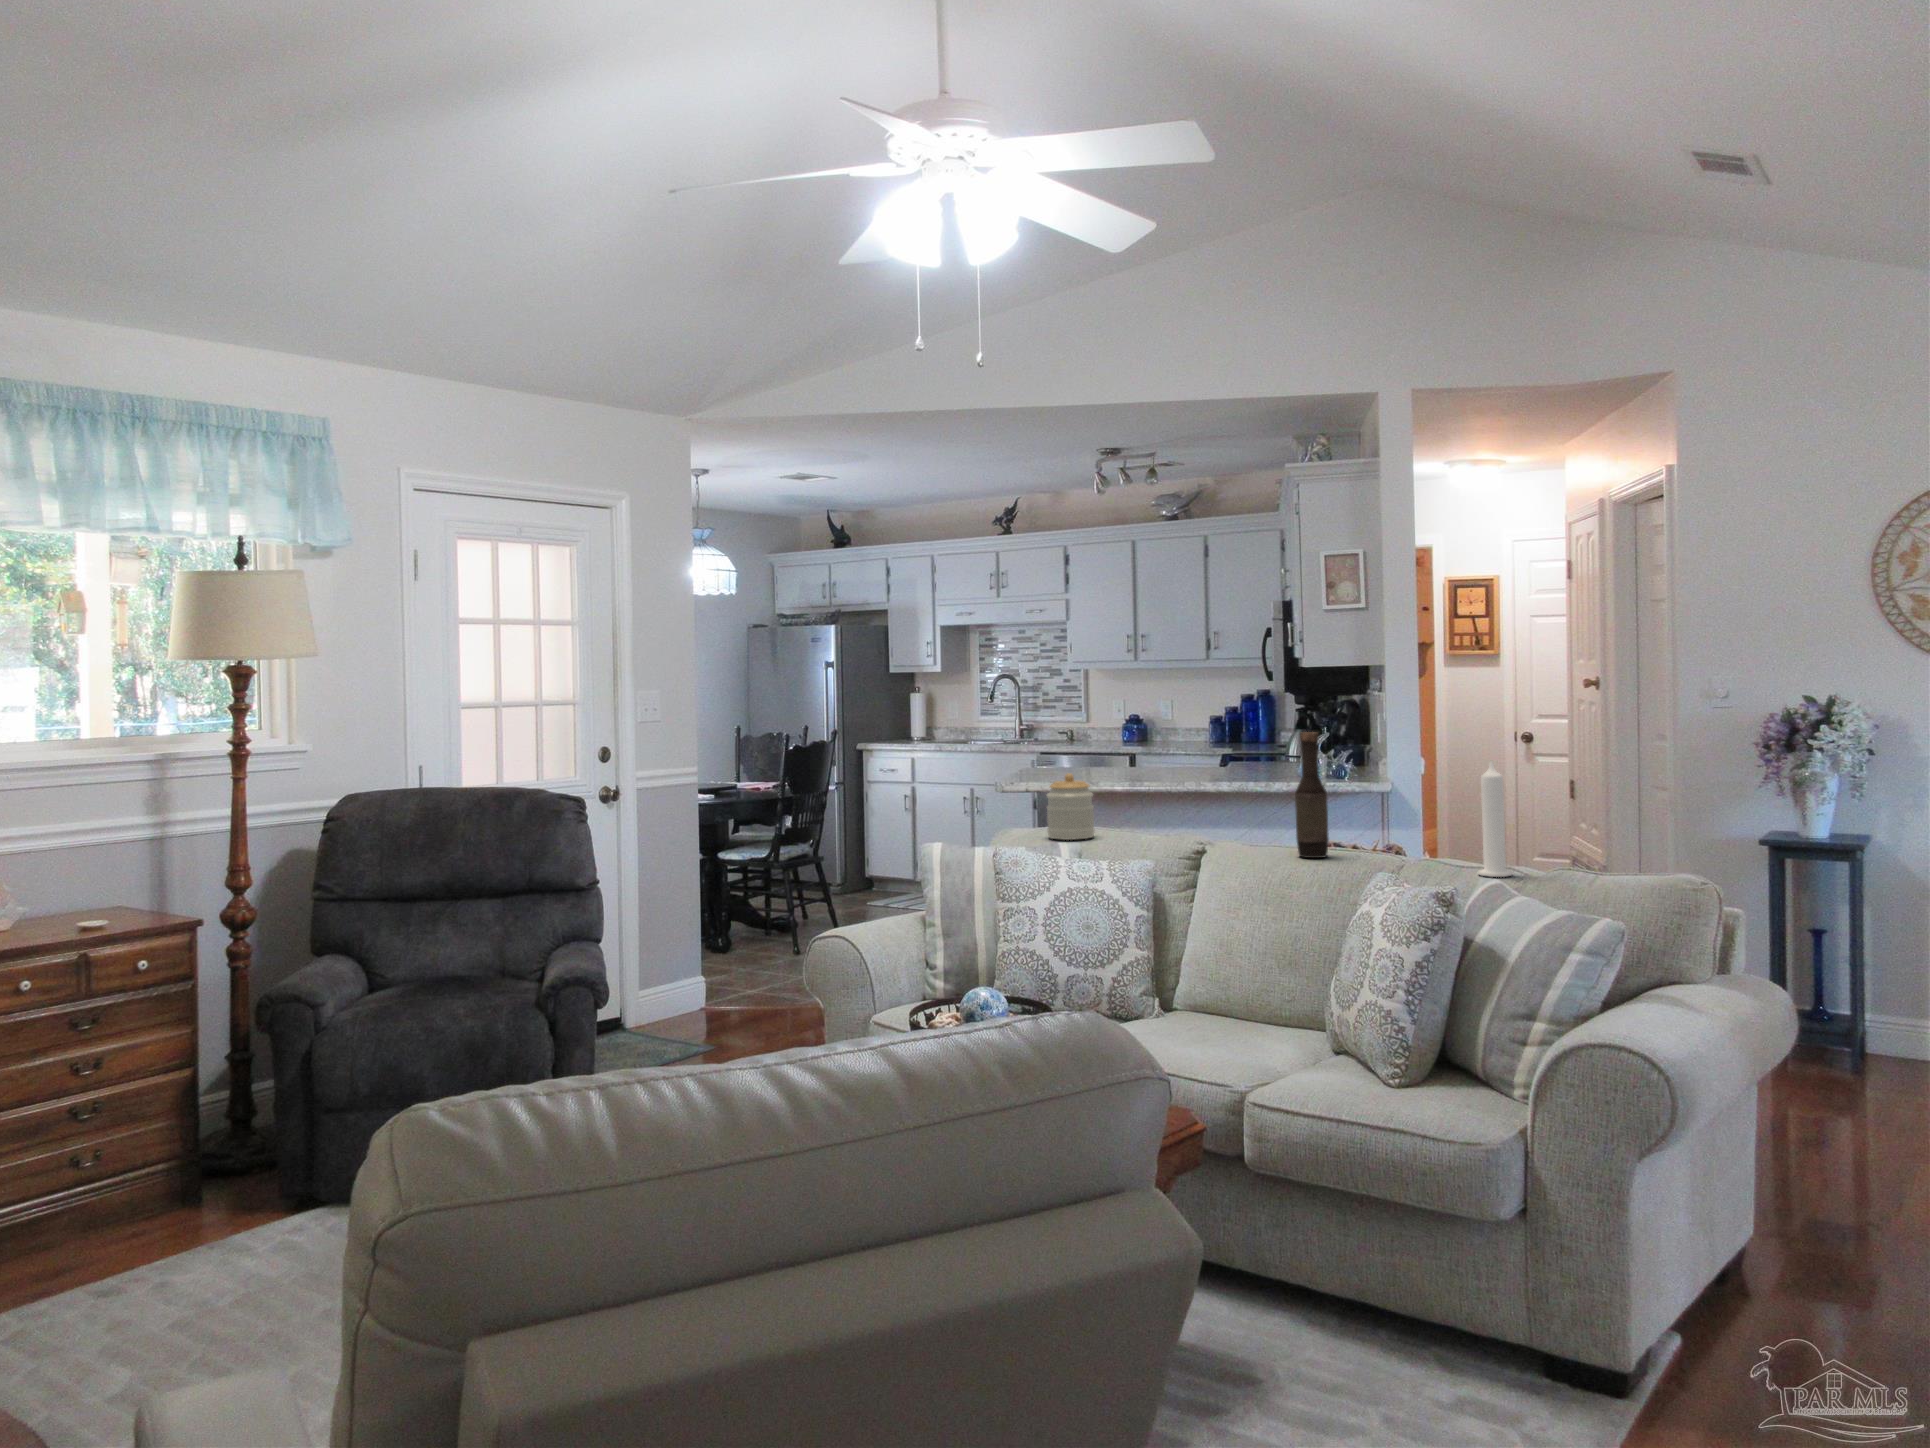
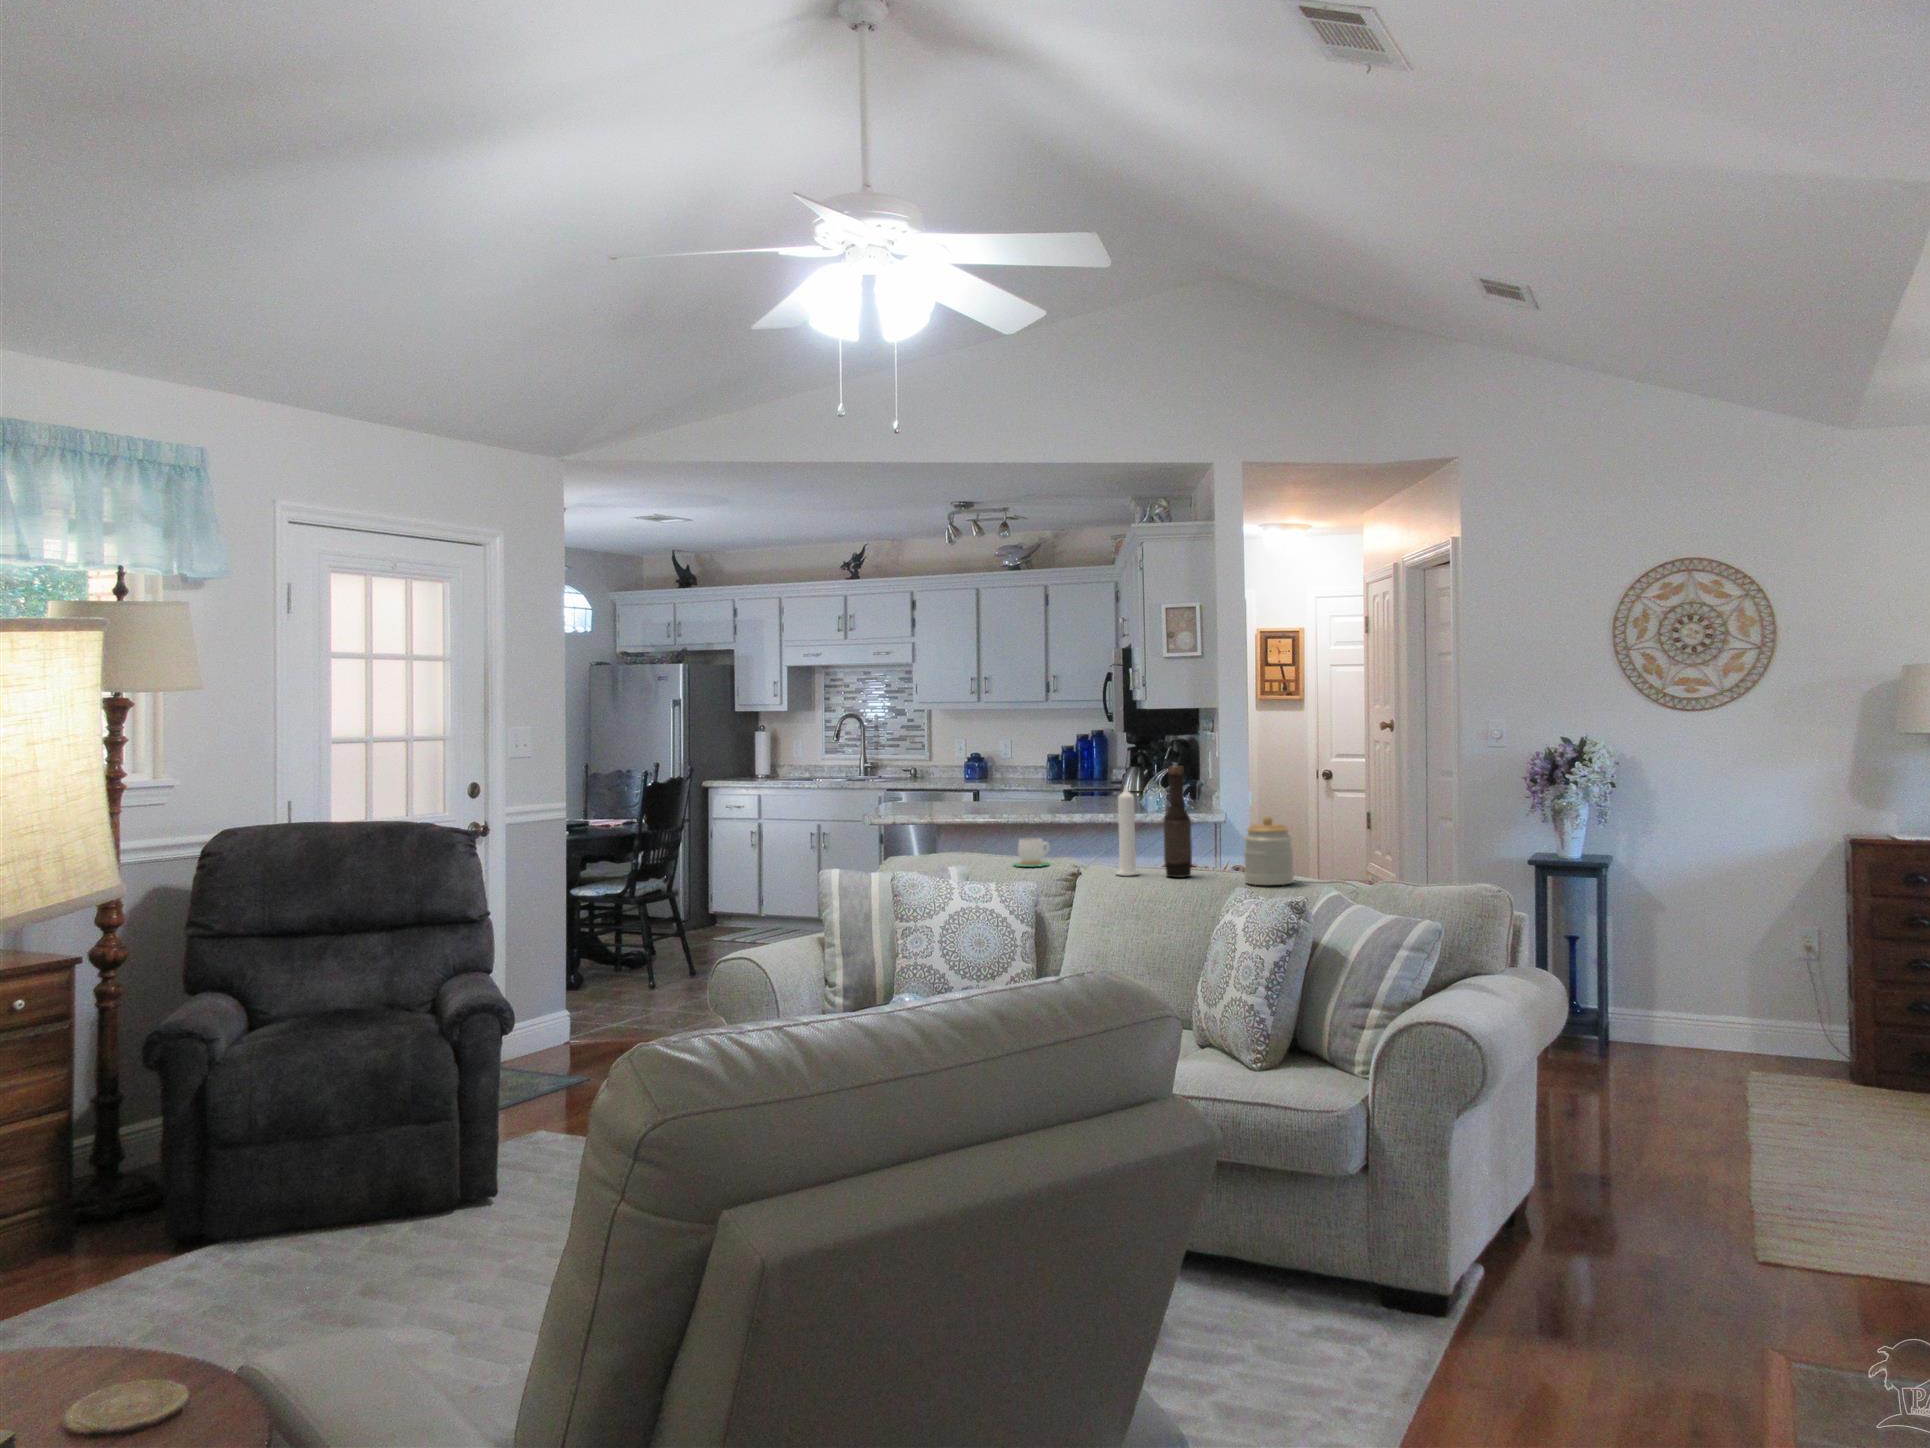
candle: present [1478,761,1512,877] -> present [1116,785,1140,876]
jar: present [1046,773,1095,840] -> present [1244,816,1294,885]
mug: none [1128,811,1171,842] -> present [1013,838,1051,867]

